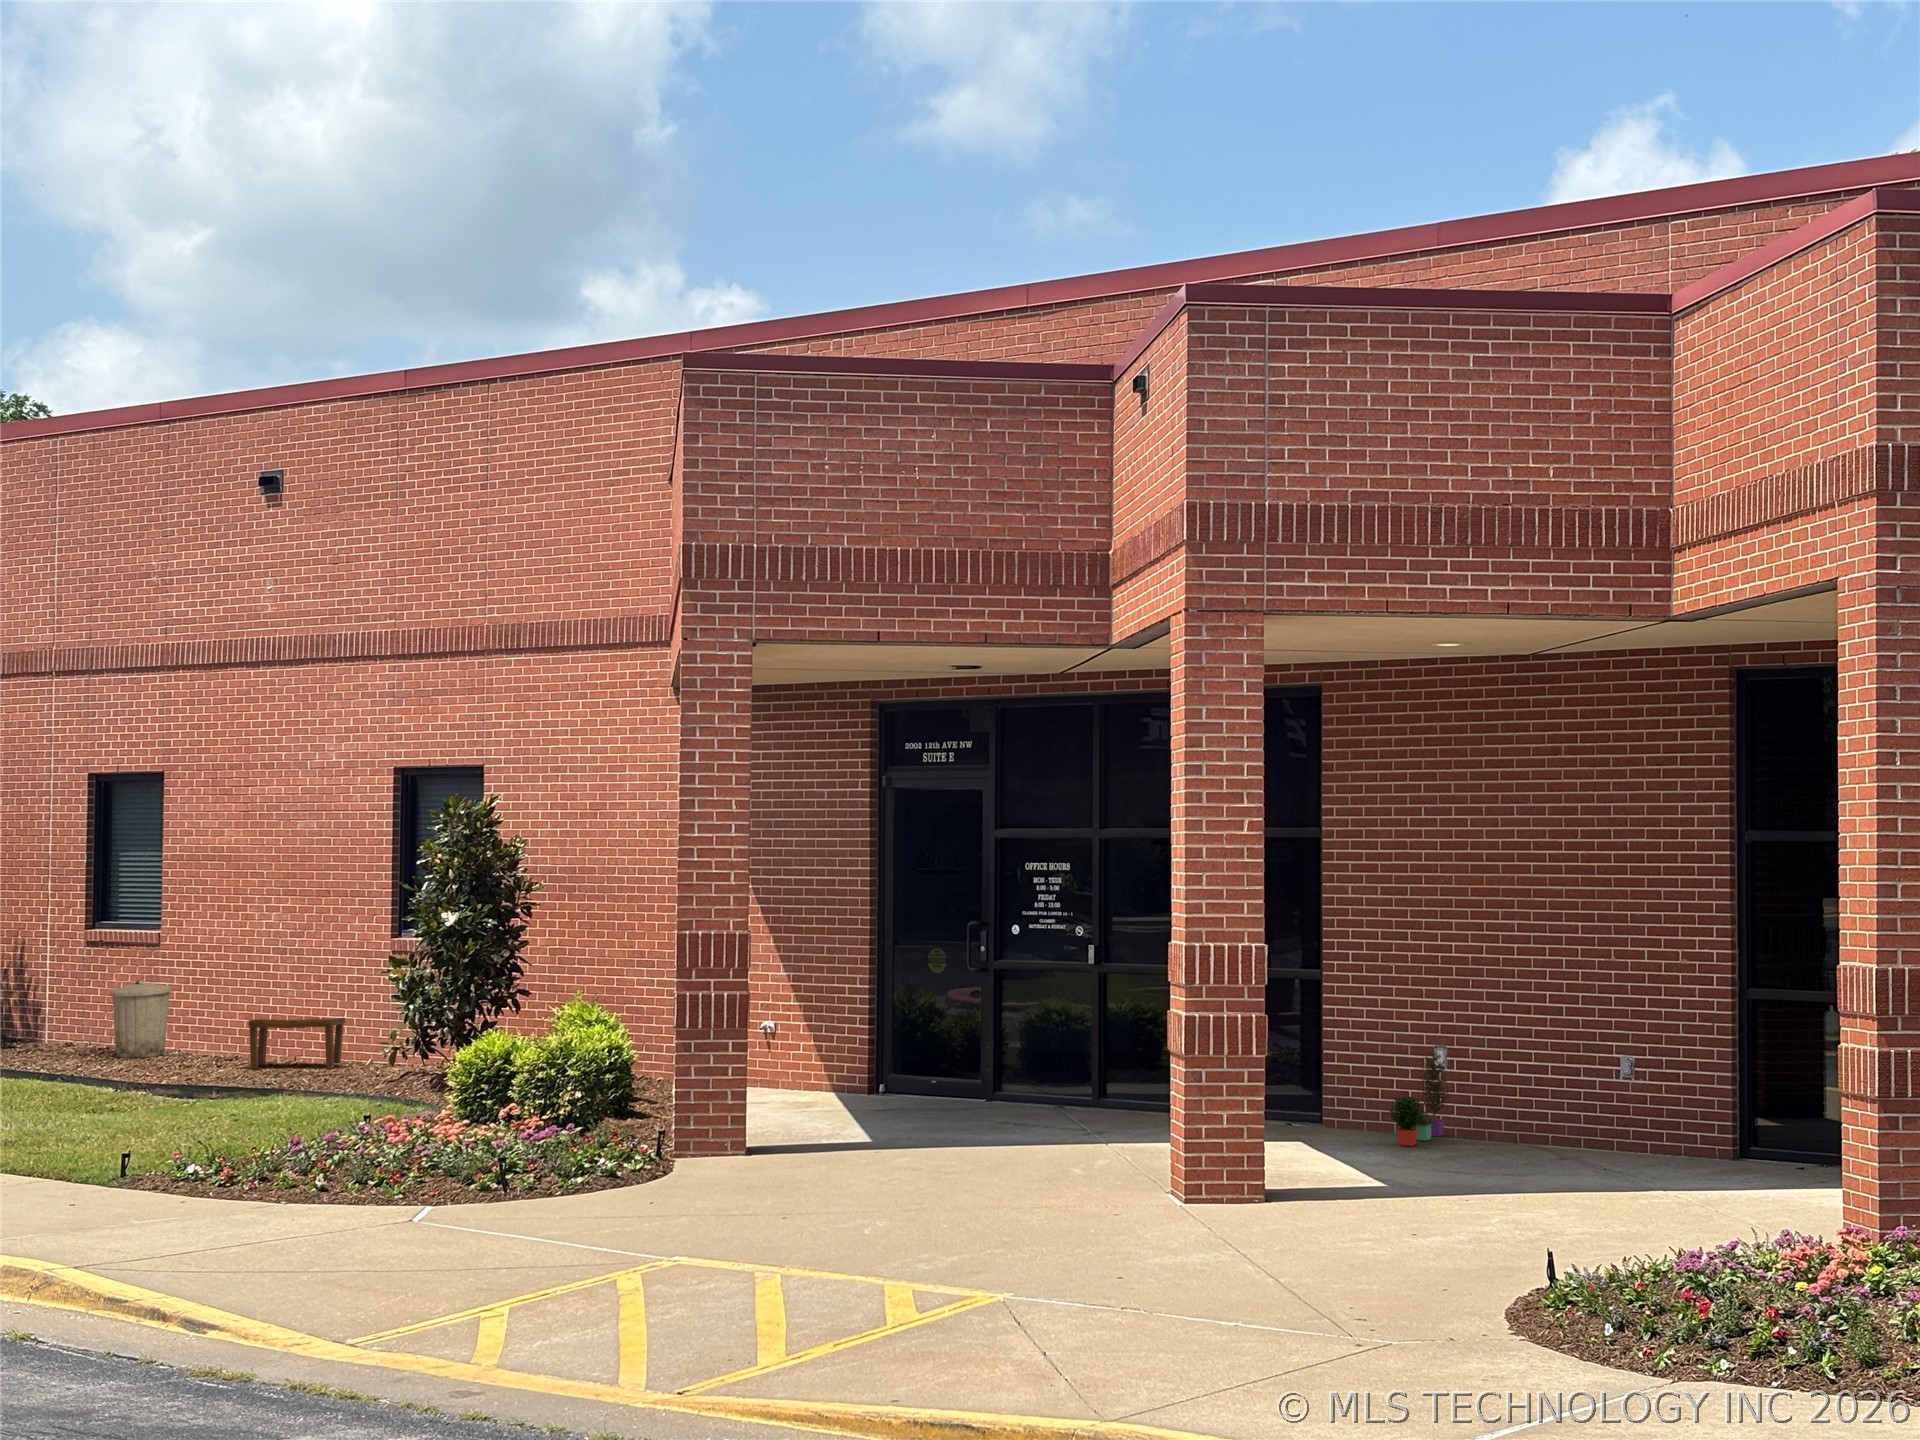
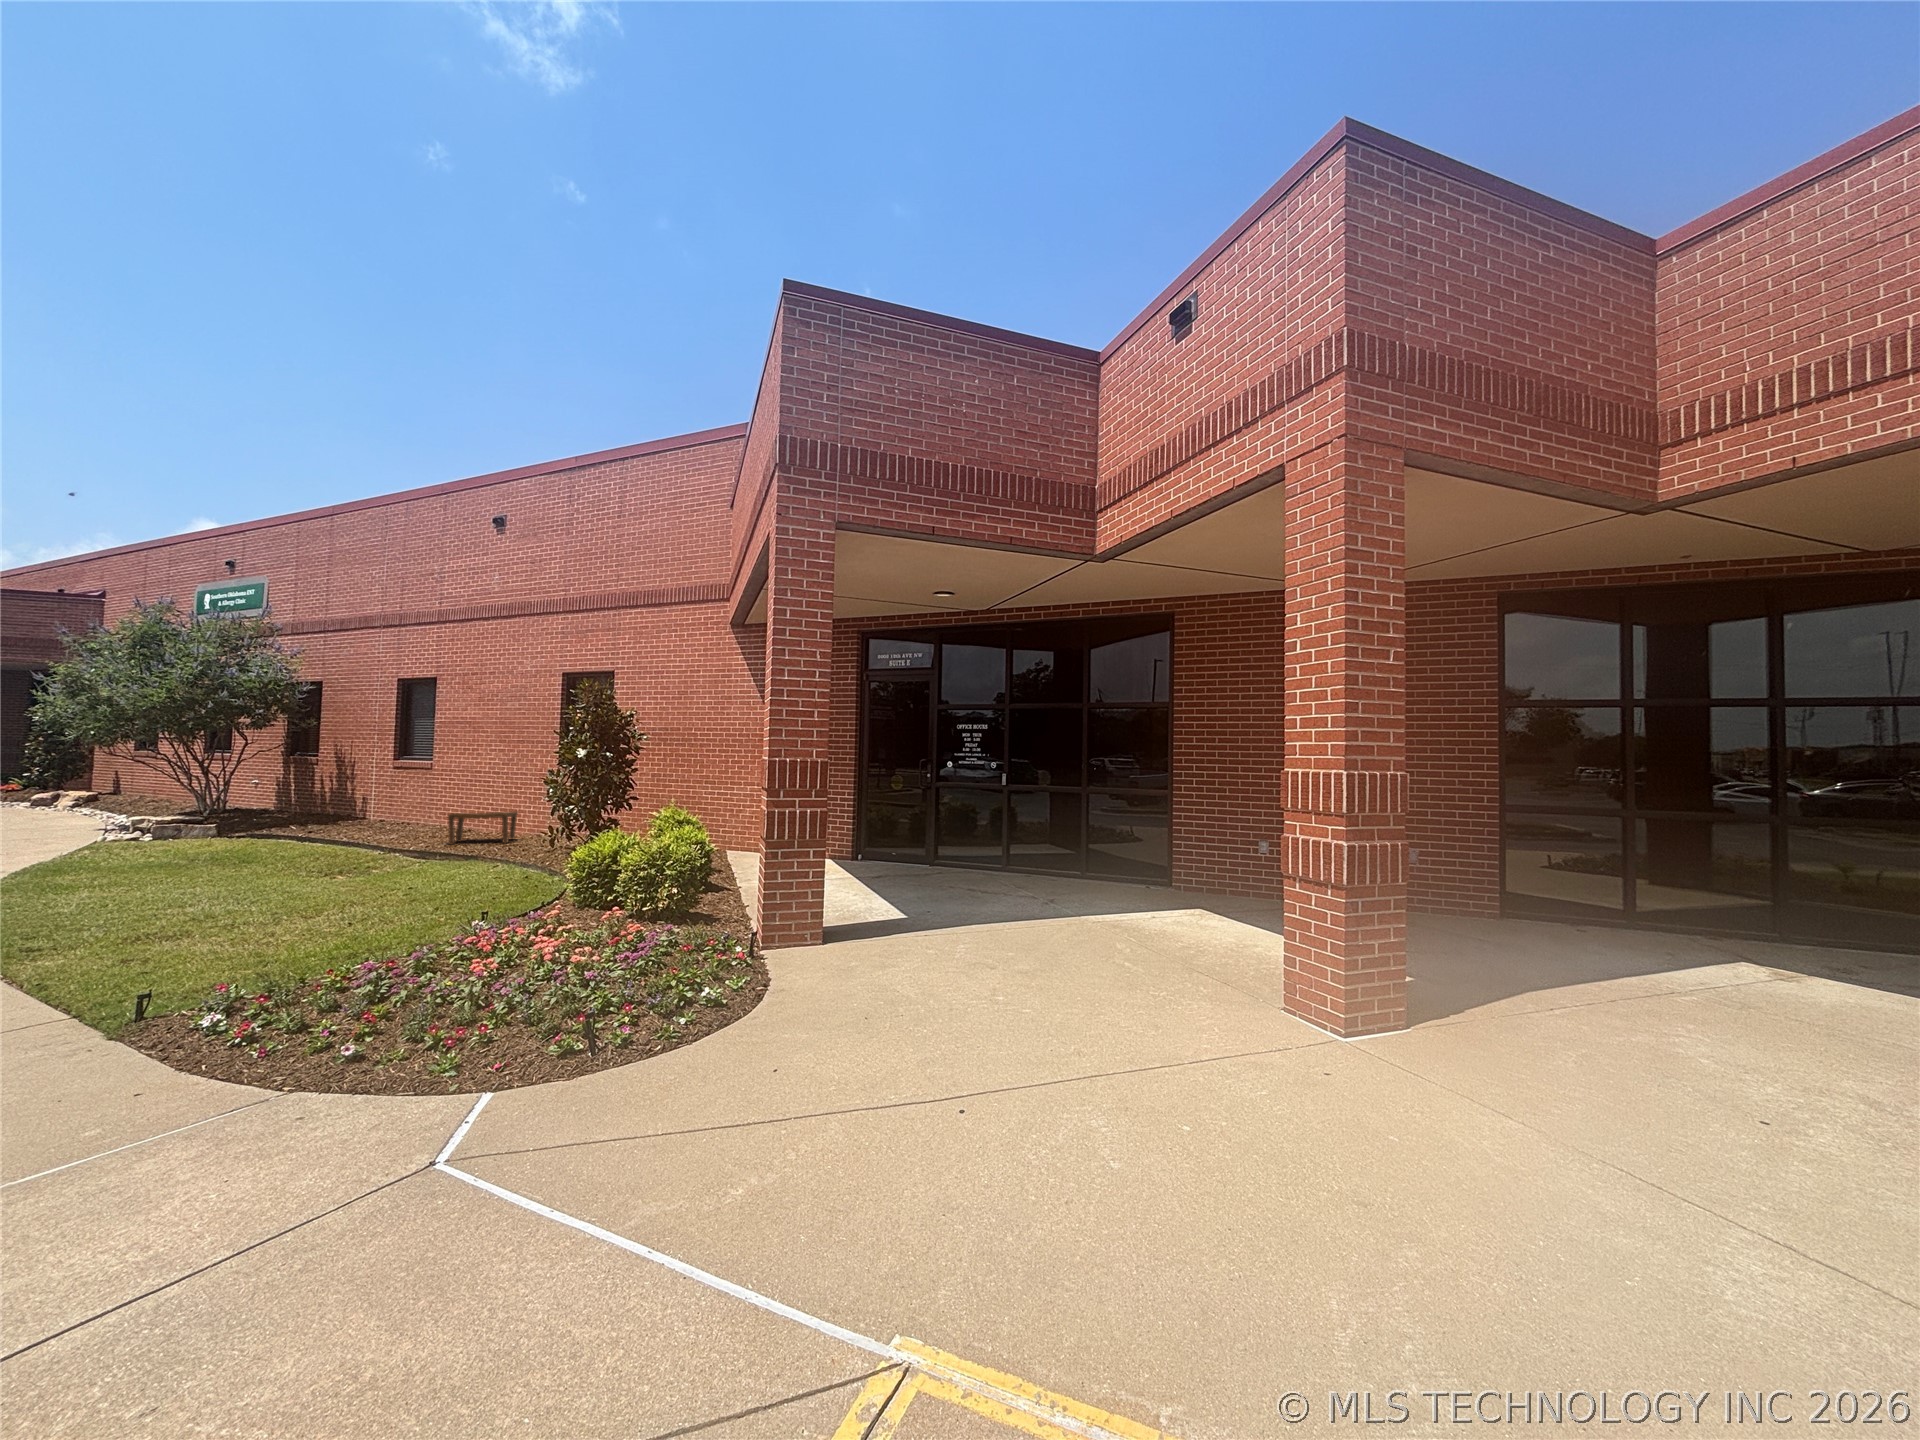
trash can: present [110,980,171,1058] -> none [358,788,405,836]
potted plant: present [1389,1050,1450,1146] -> none [1237,837,1265,903]

